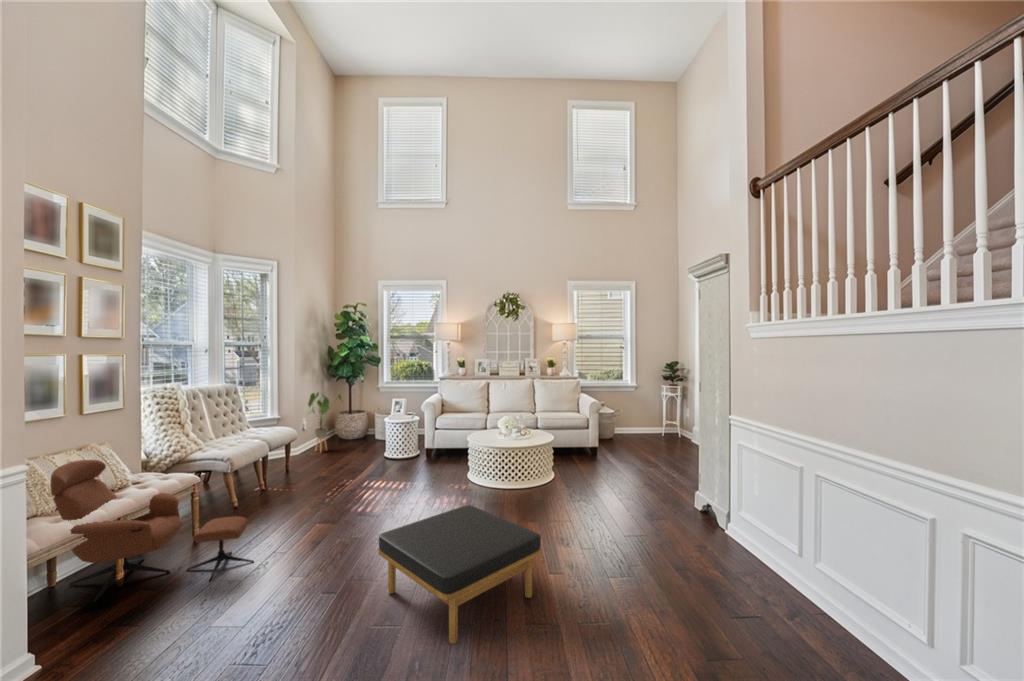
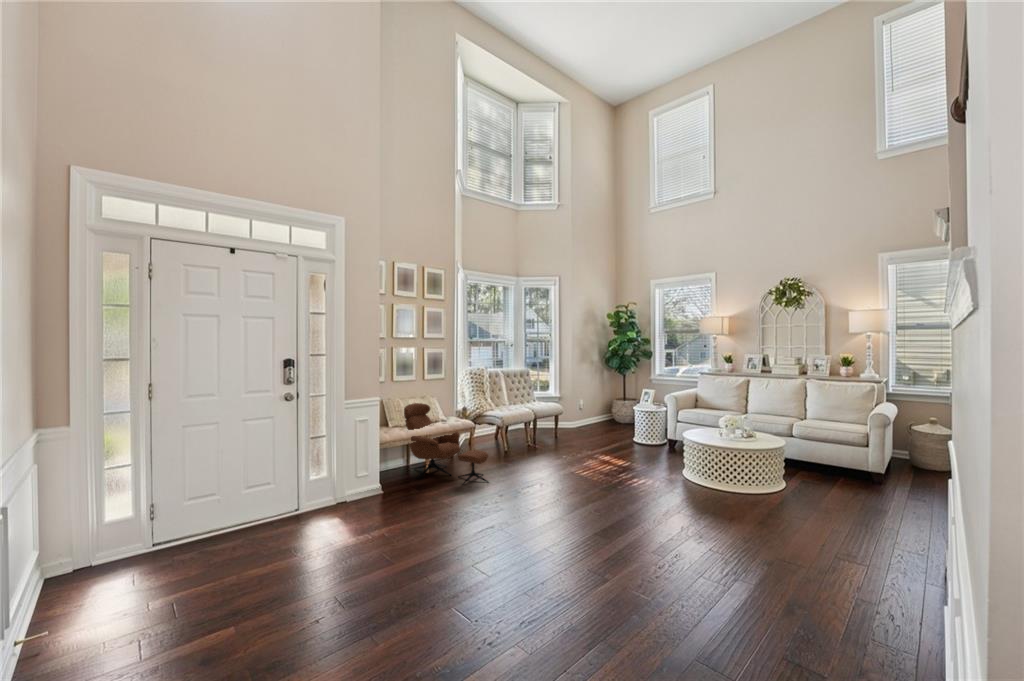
house plant: present [306,392,341,451] -> none [577,379,610,430]
ottoman: present [378,505,541,644] -> none [530,476,637,557]

